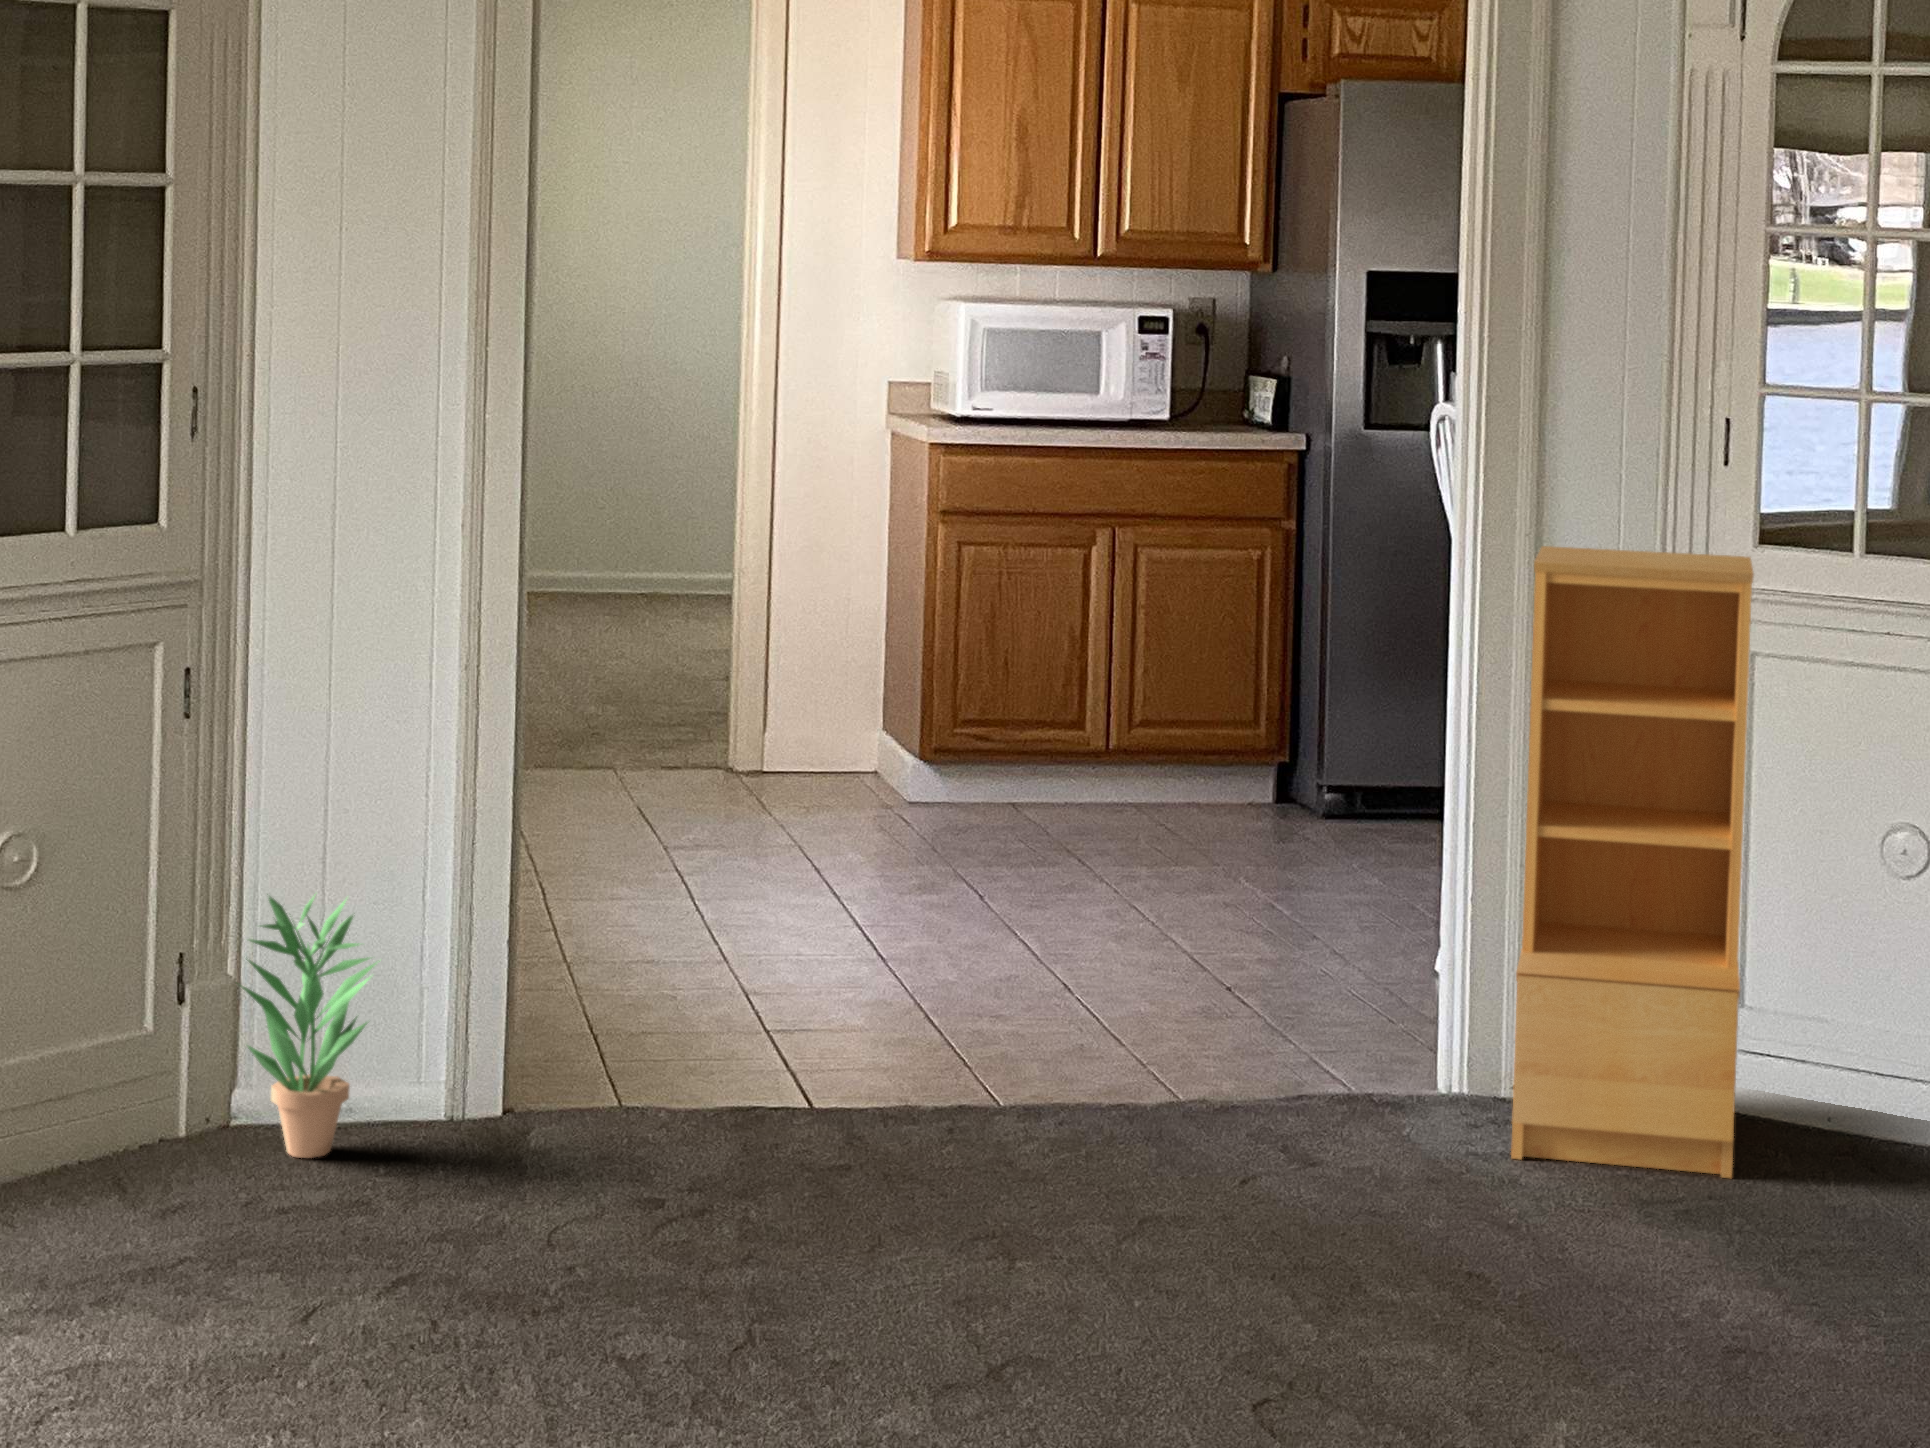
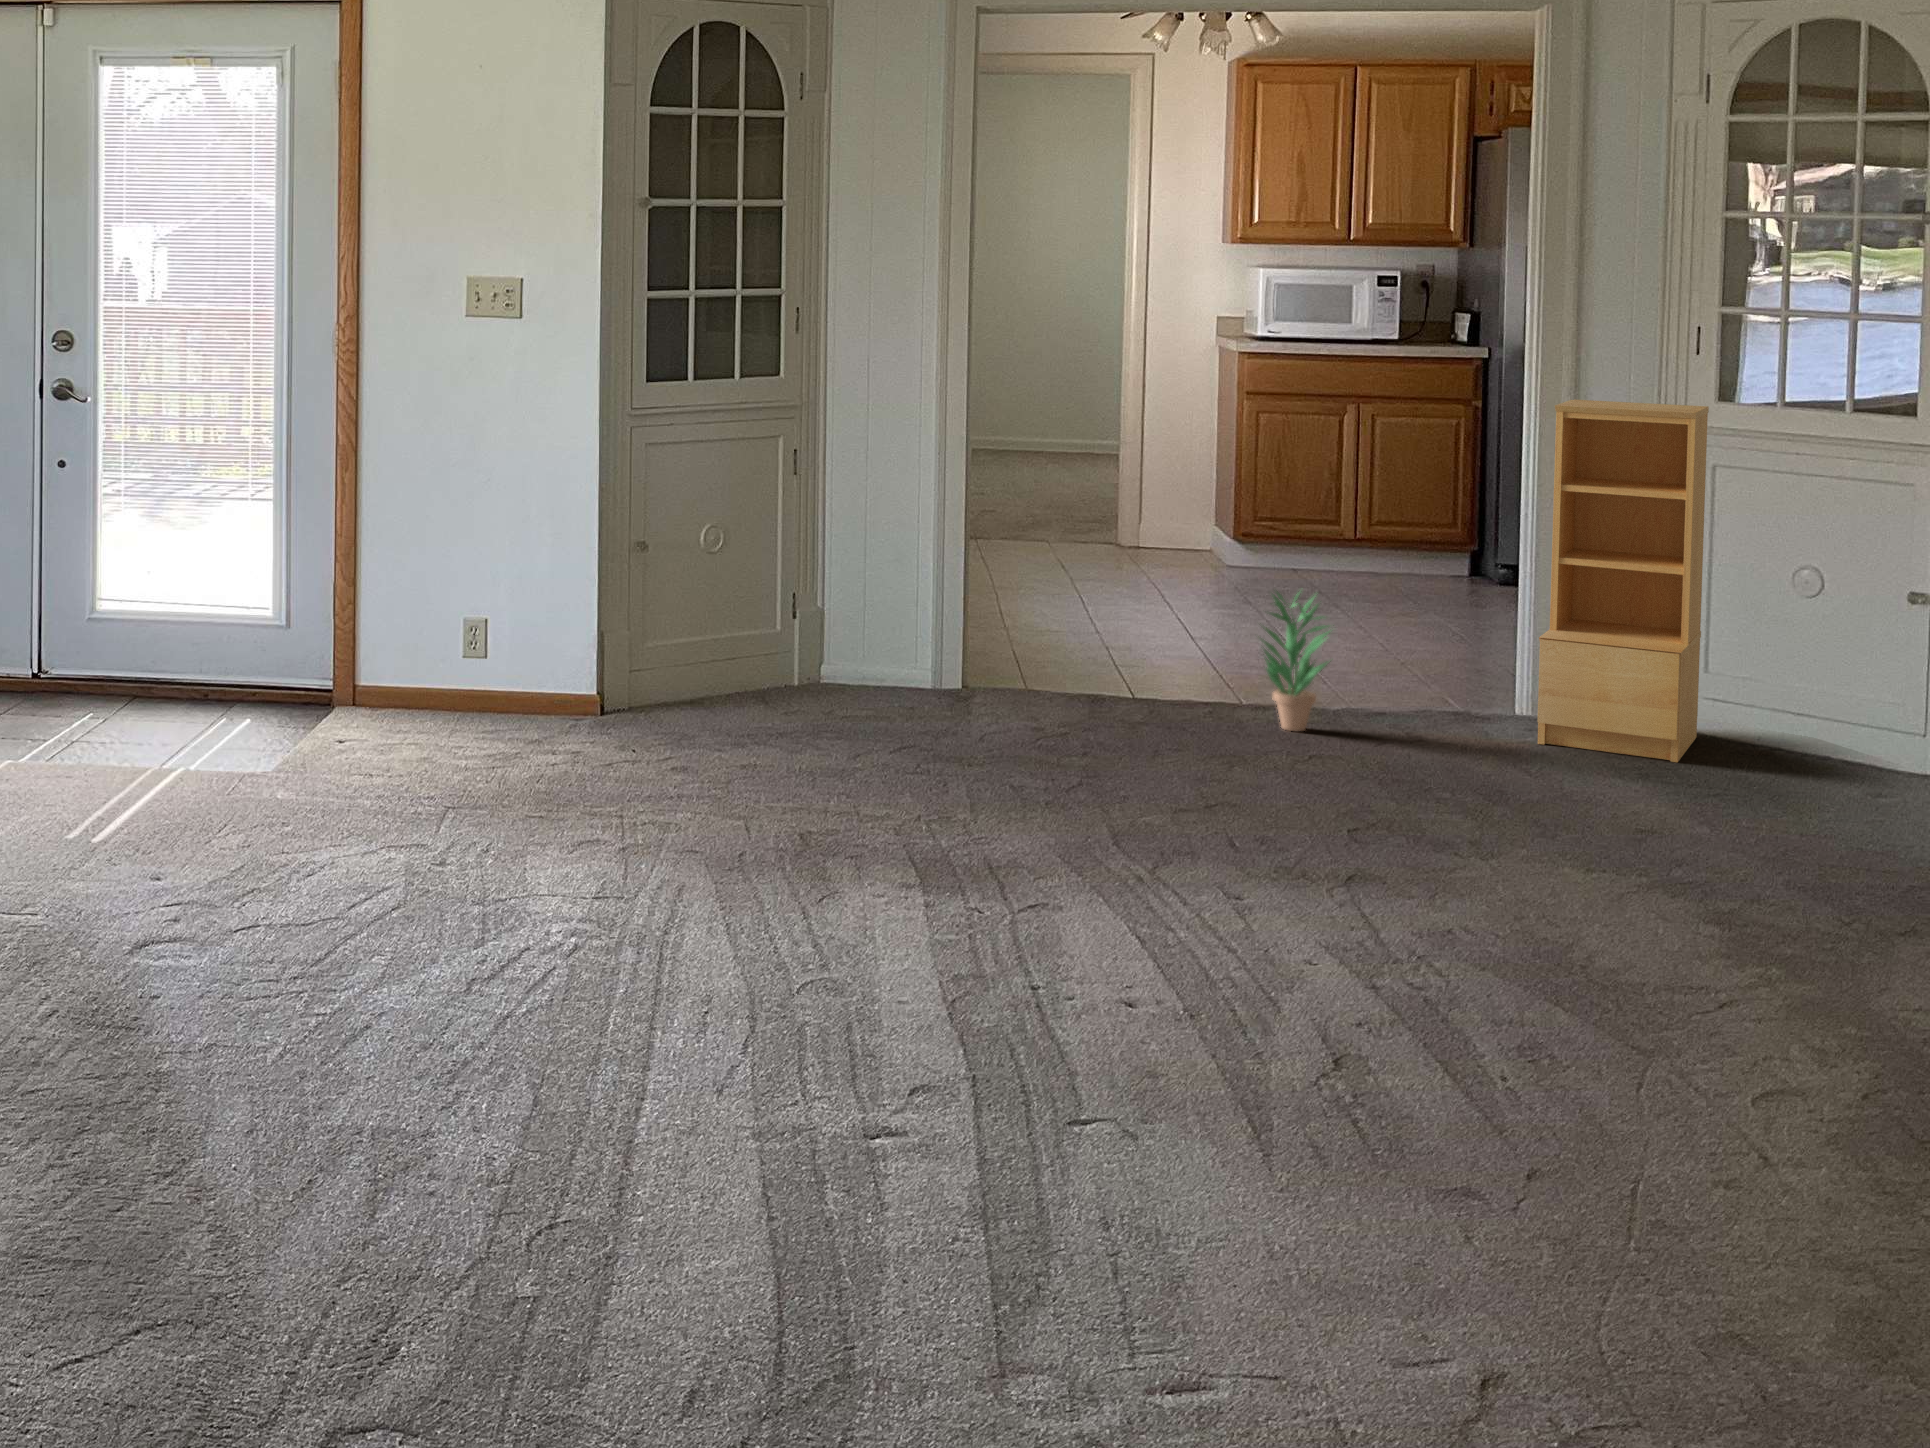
potted plant: present [241,896,380,1158] -> present [1262,591,1329,731]

